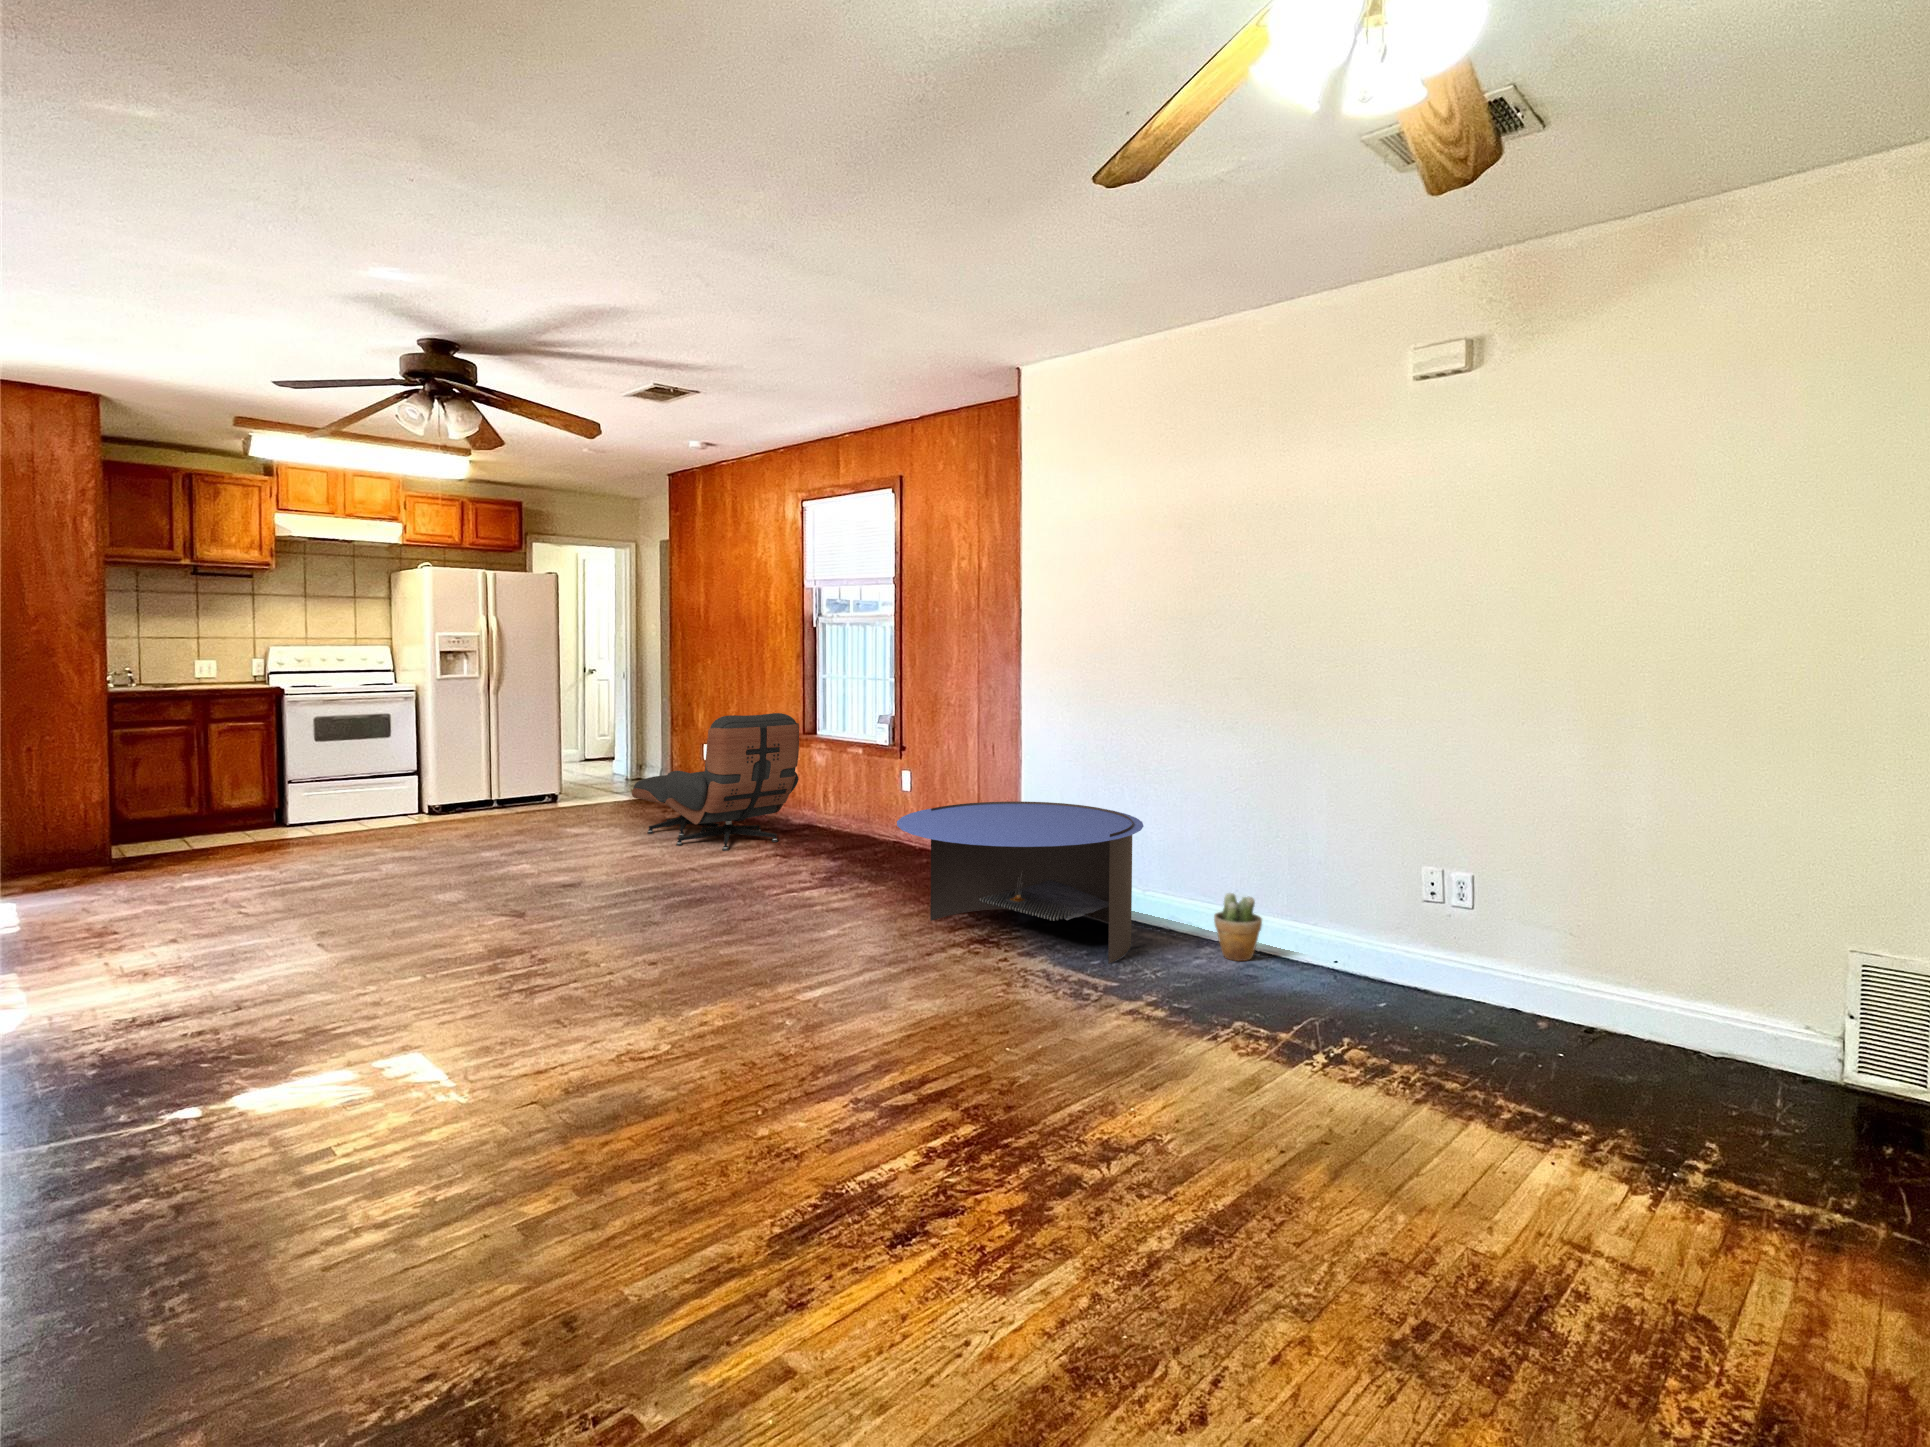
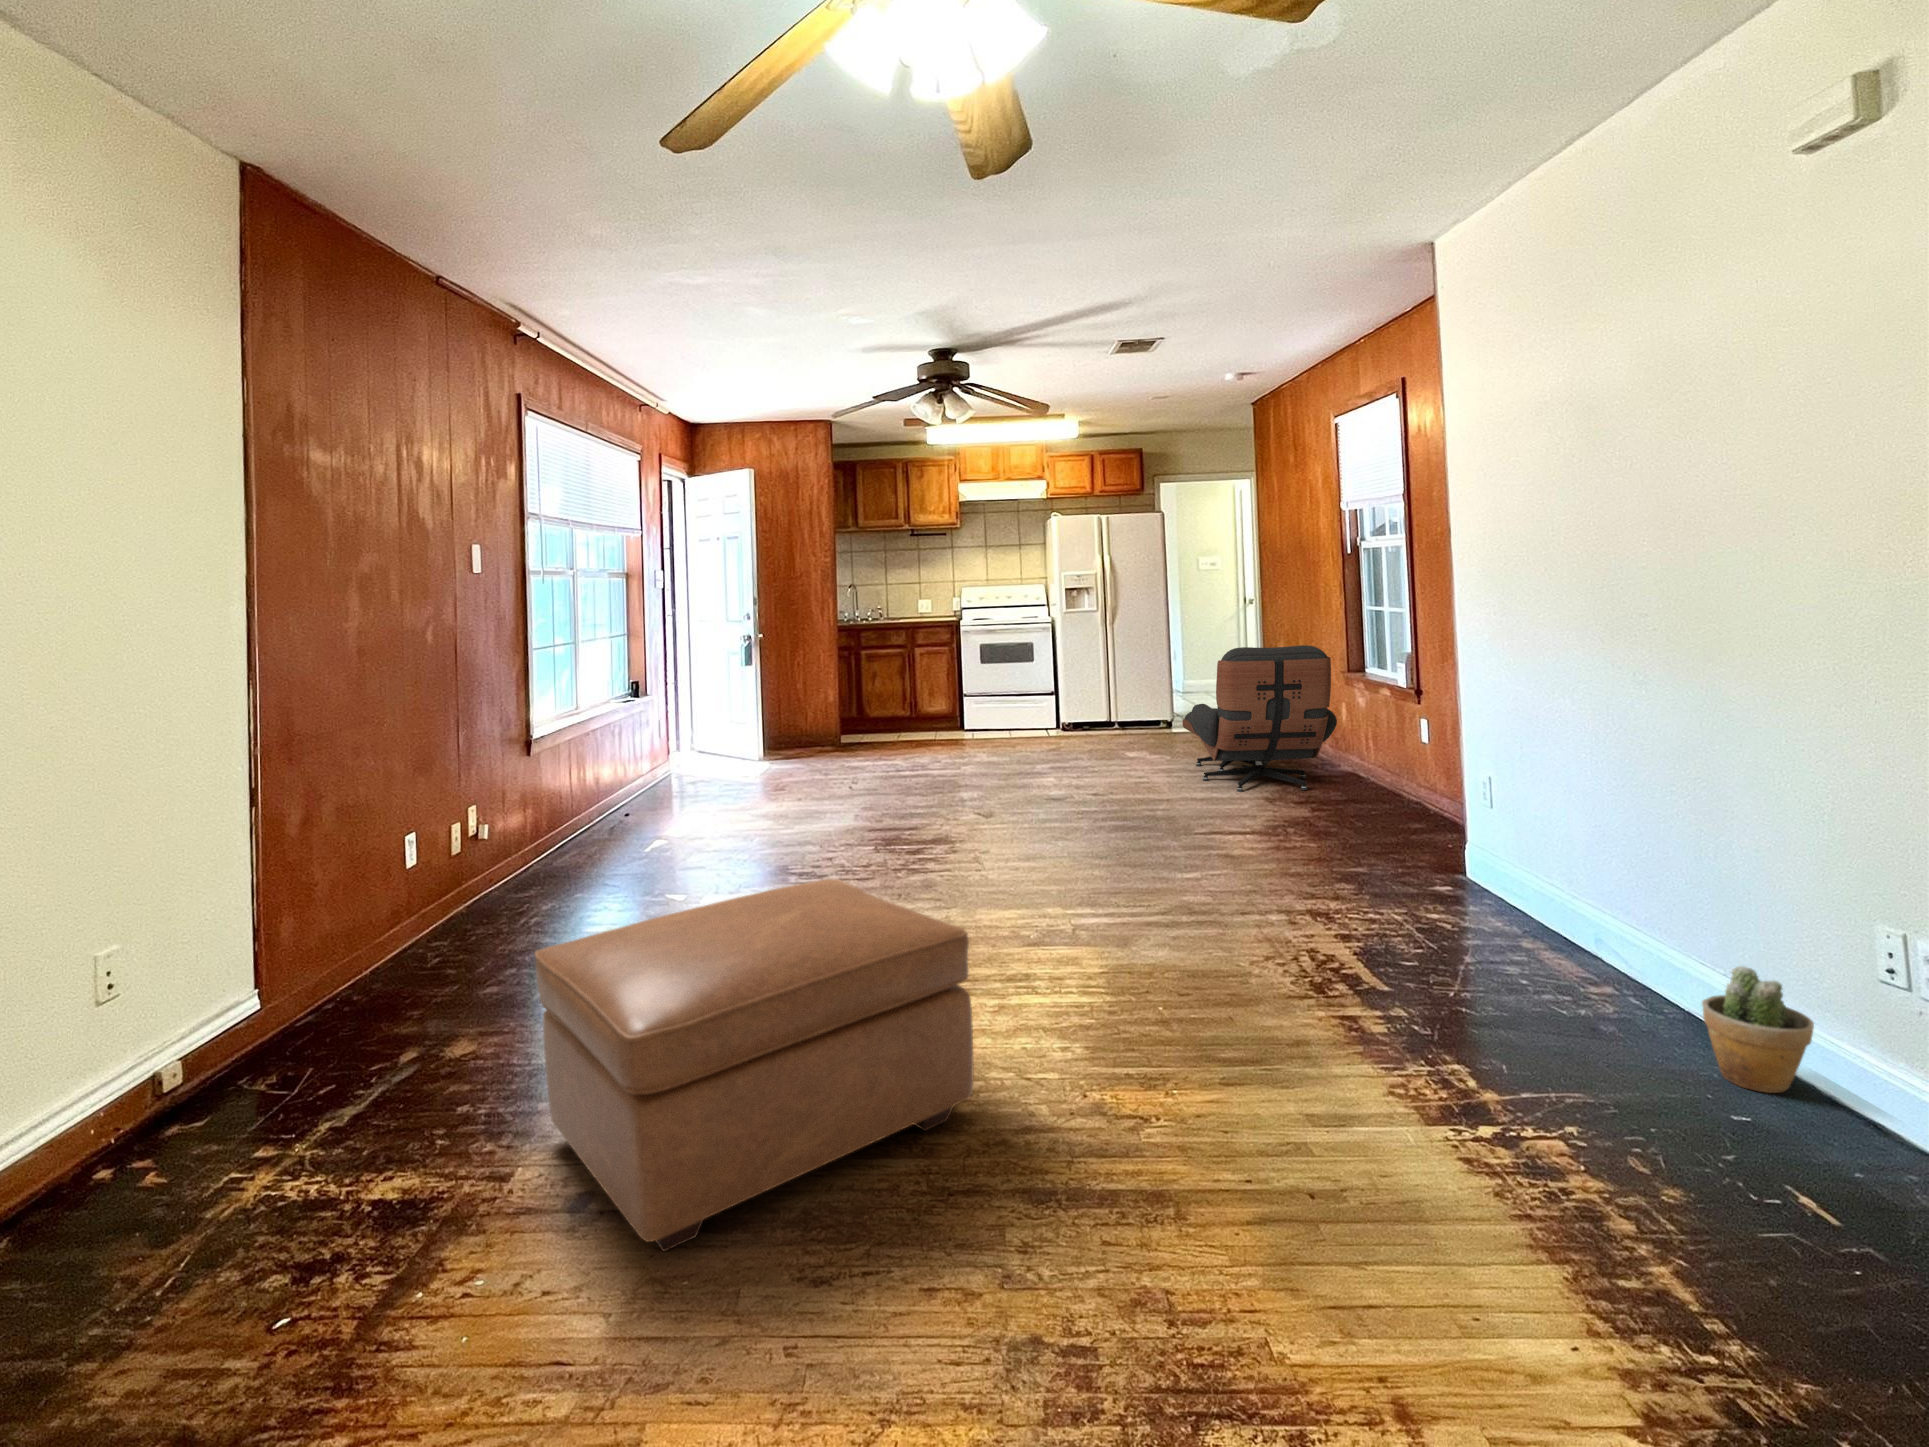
coffee table: present [897,801,1143,964] -> none [1232,765,1617,1017]
ottoman: none [611,965,971,1356] -> present [535,879,974,1251]

